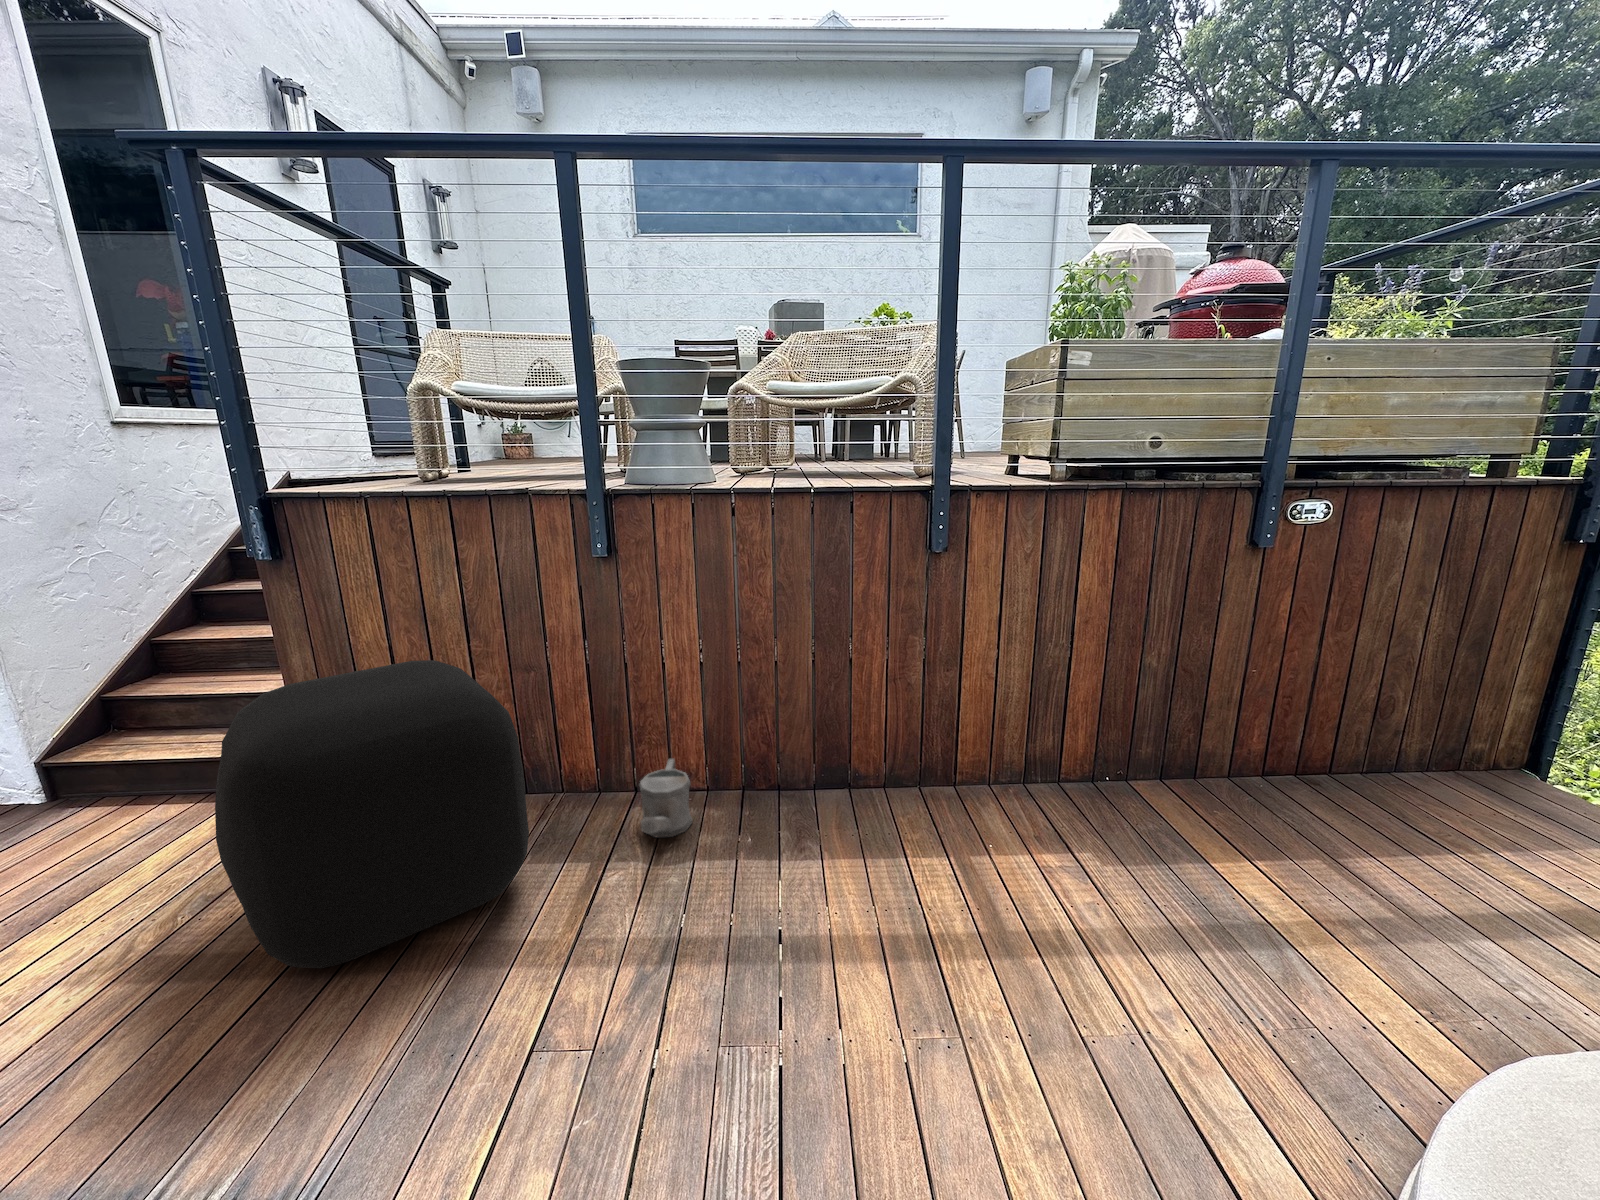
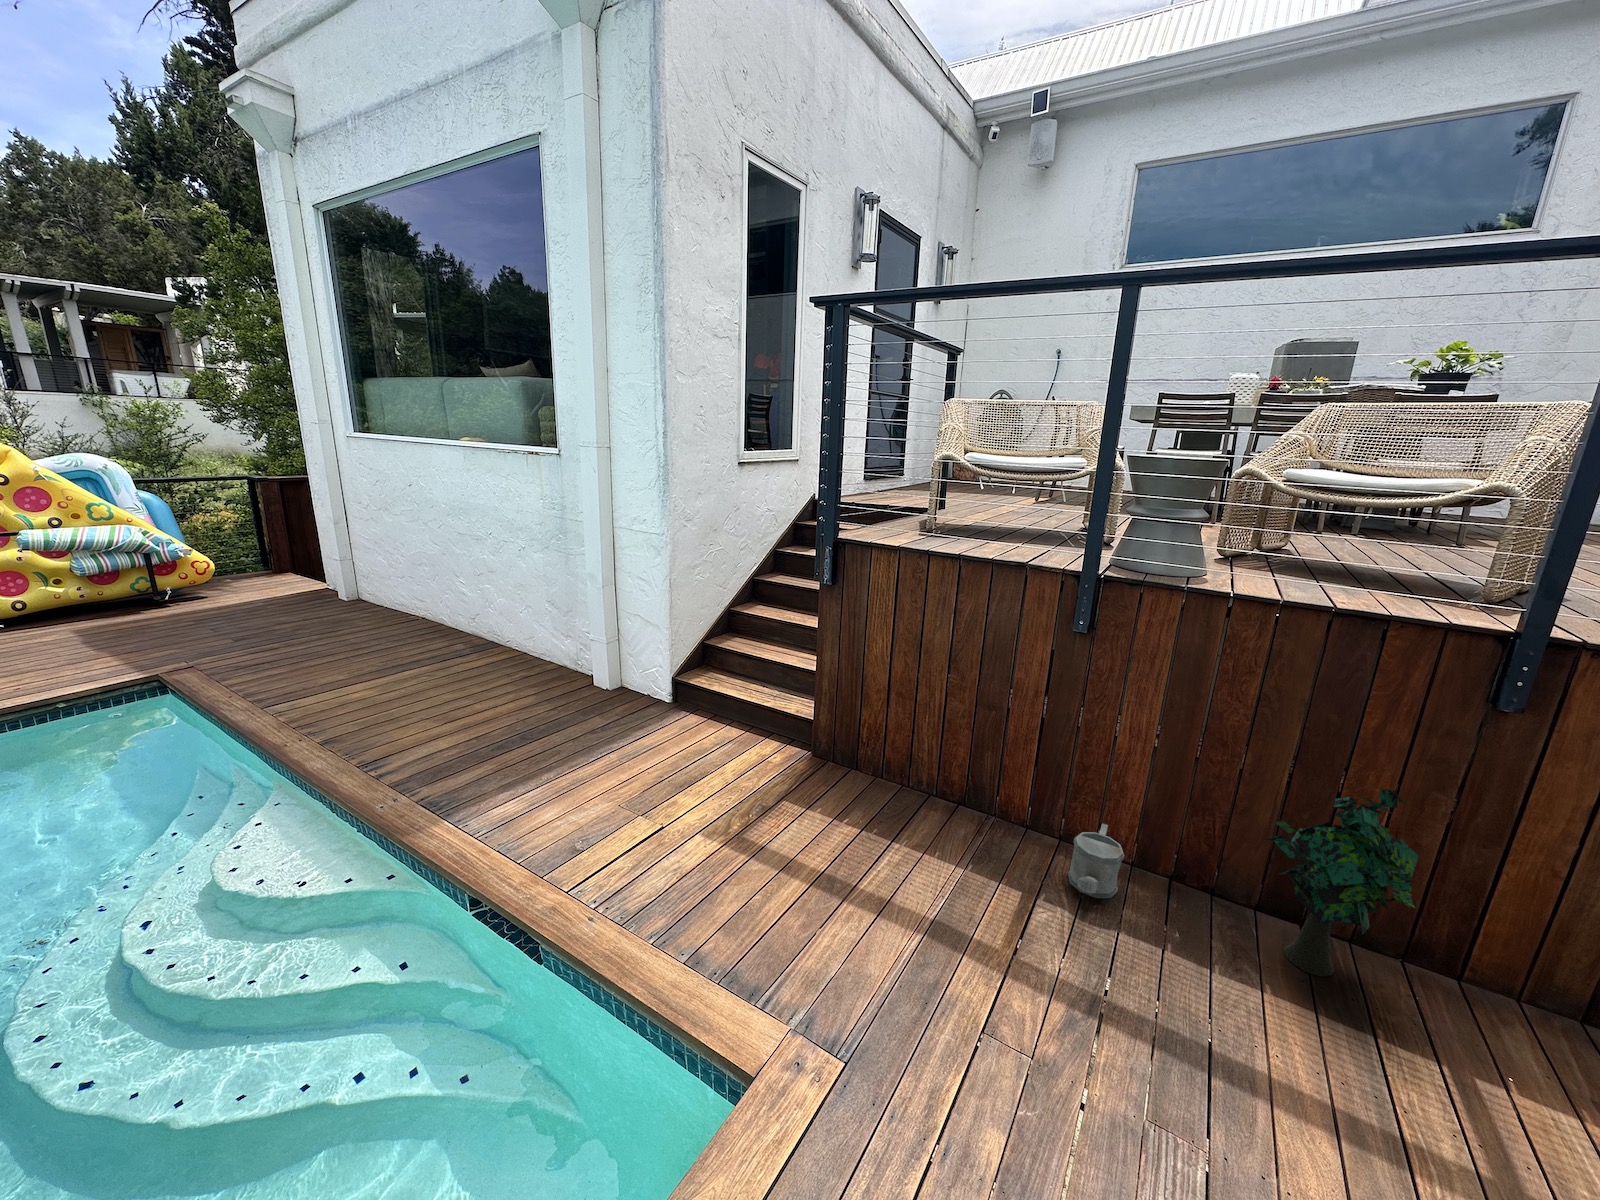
decorative plant: none [802,641,916,829] -> present [1267,788,1419,977]
ottoman: present [215,660,529,968] -> none [791,685,993,899]

